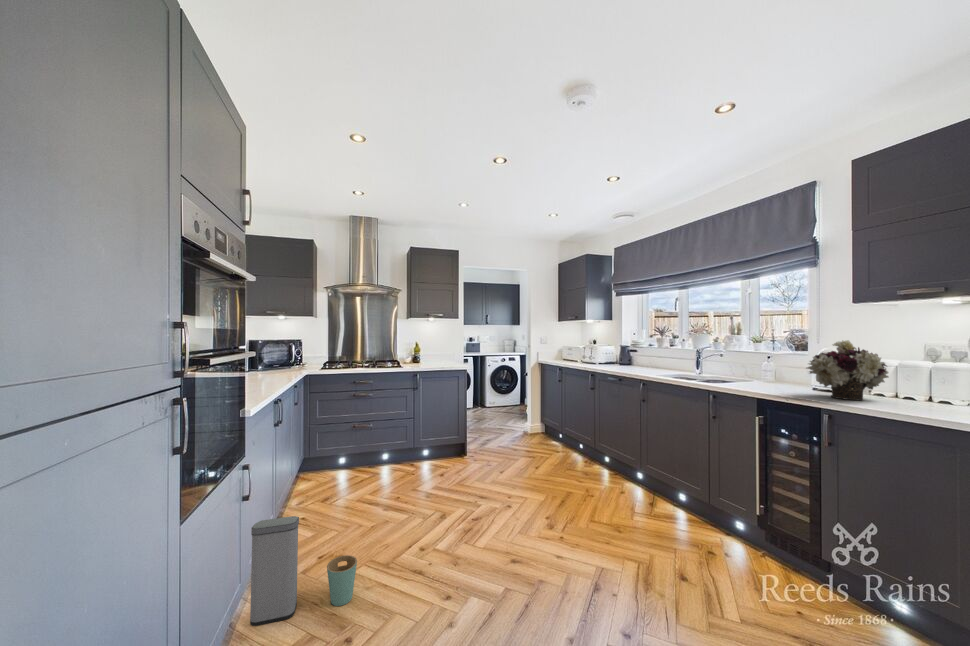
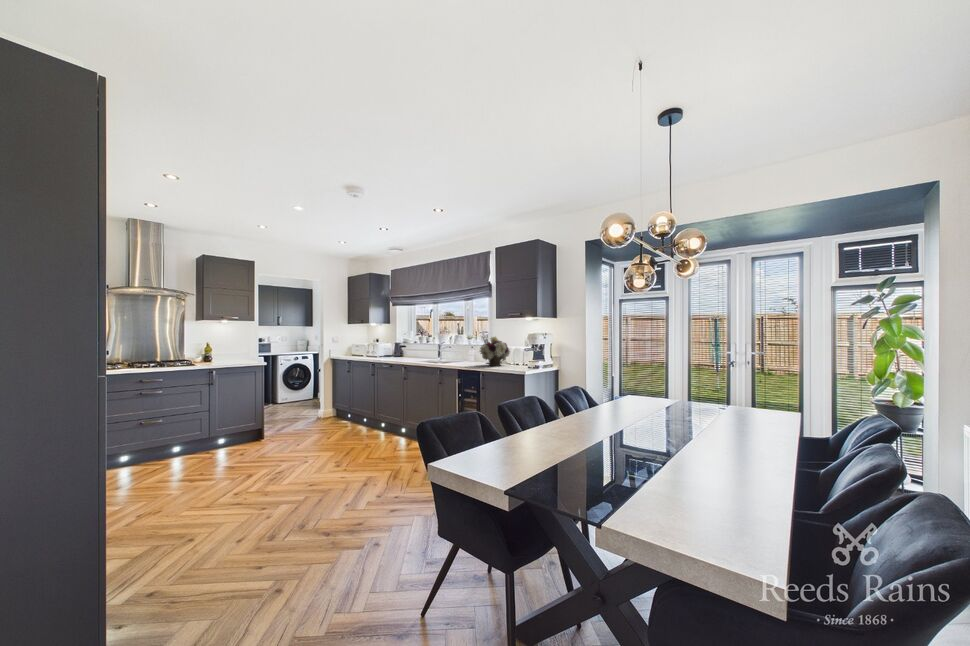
trash can: present [250,516,357,626] -> none [86,481,185,567]

